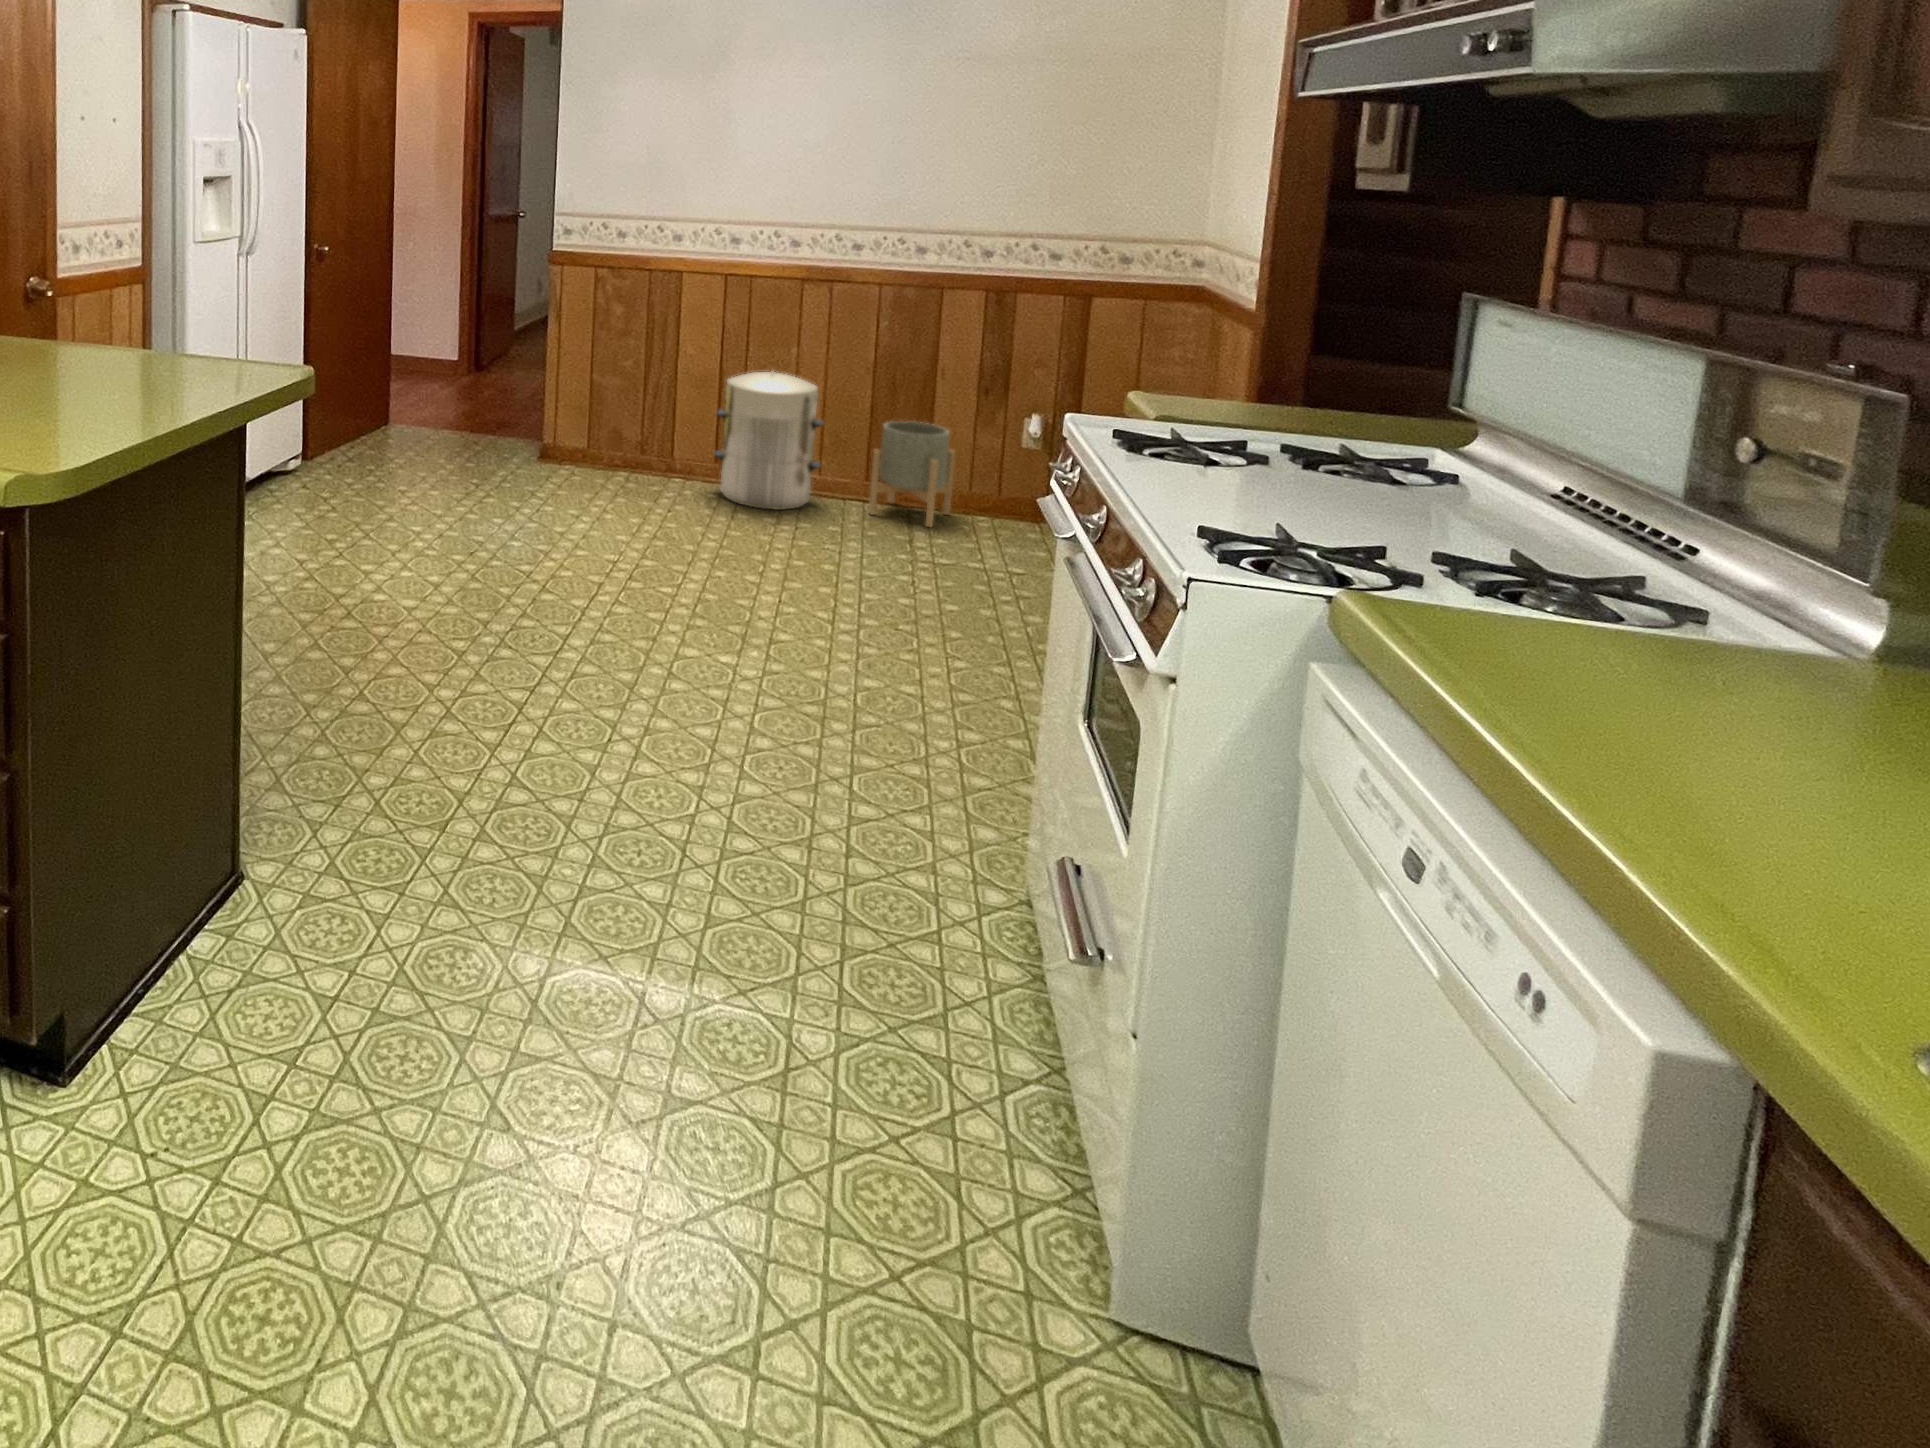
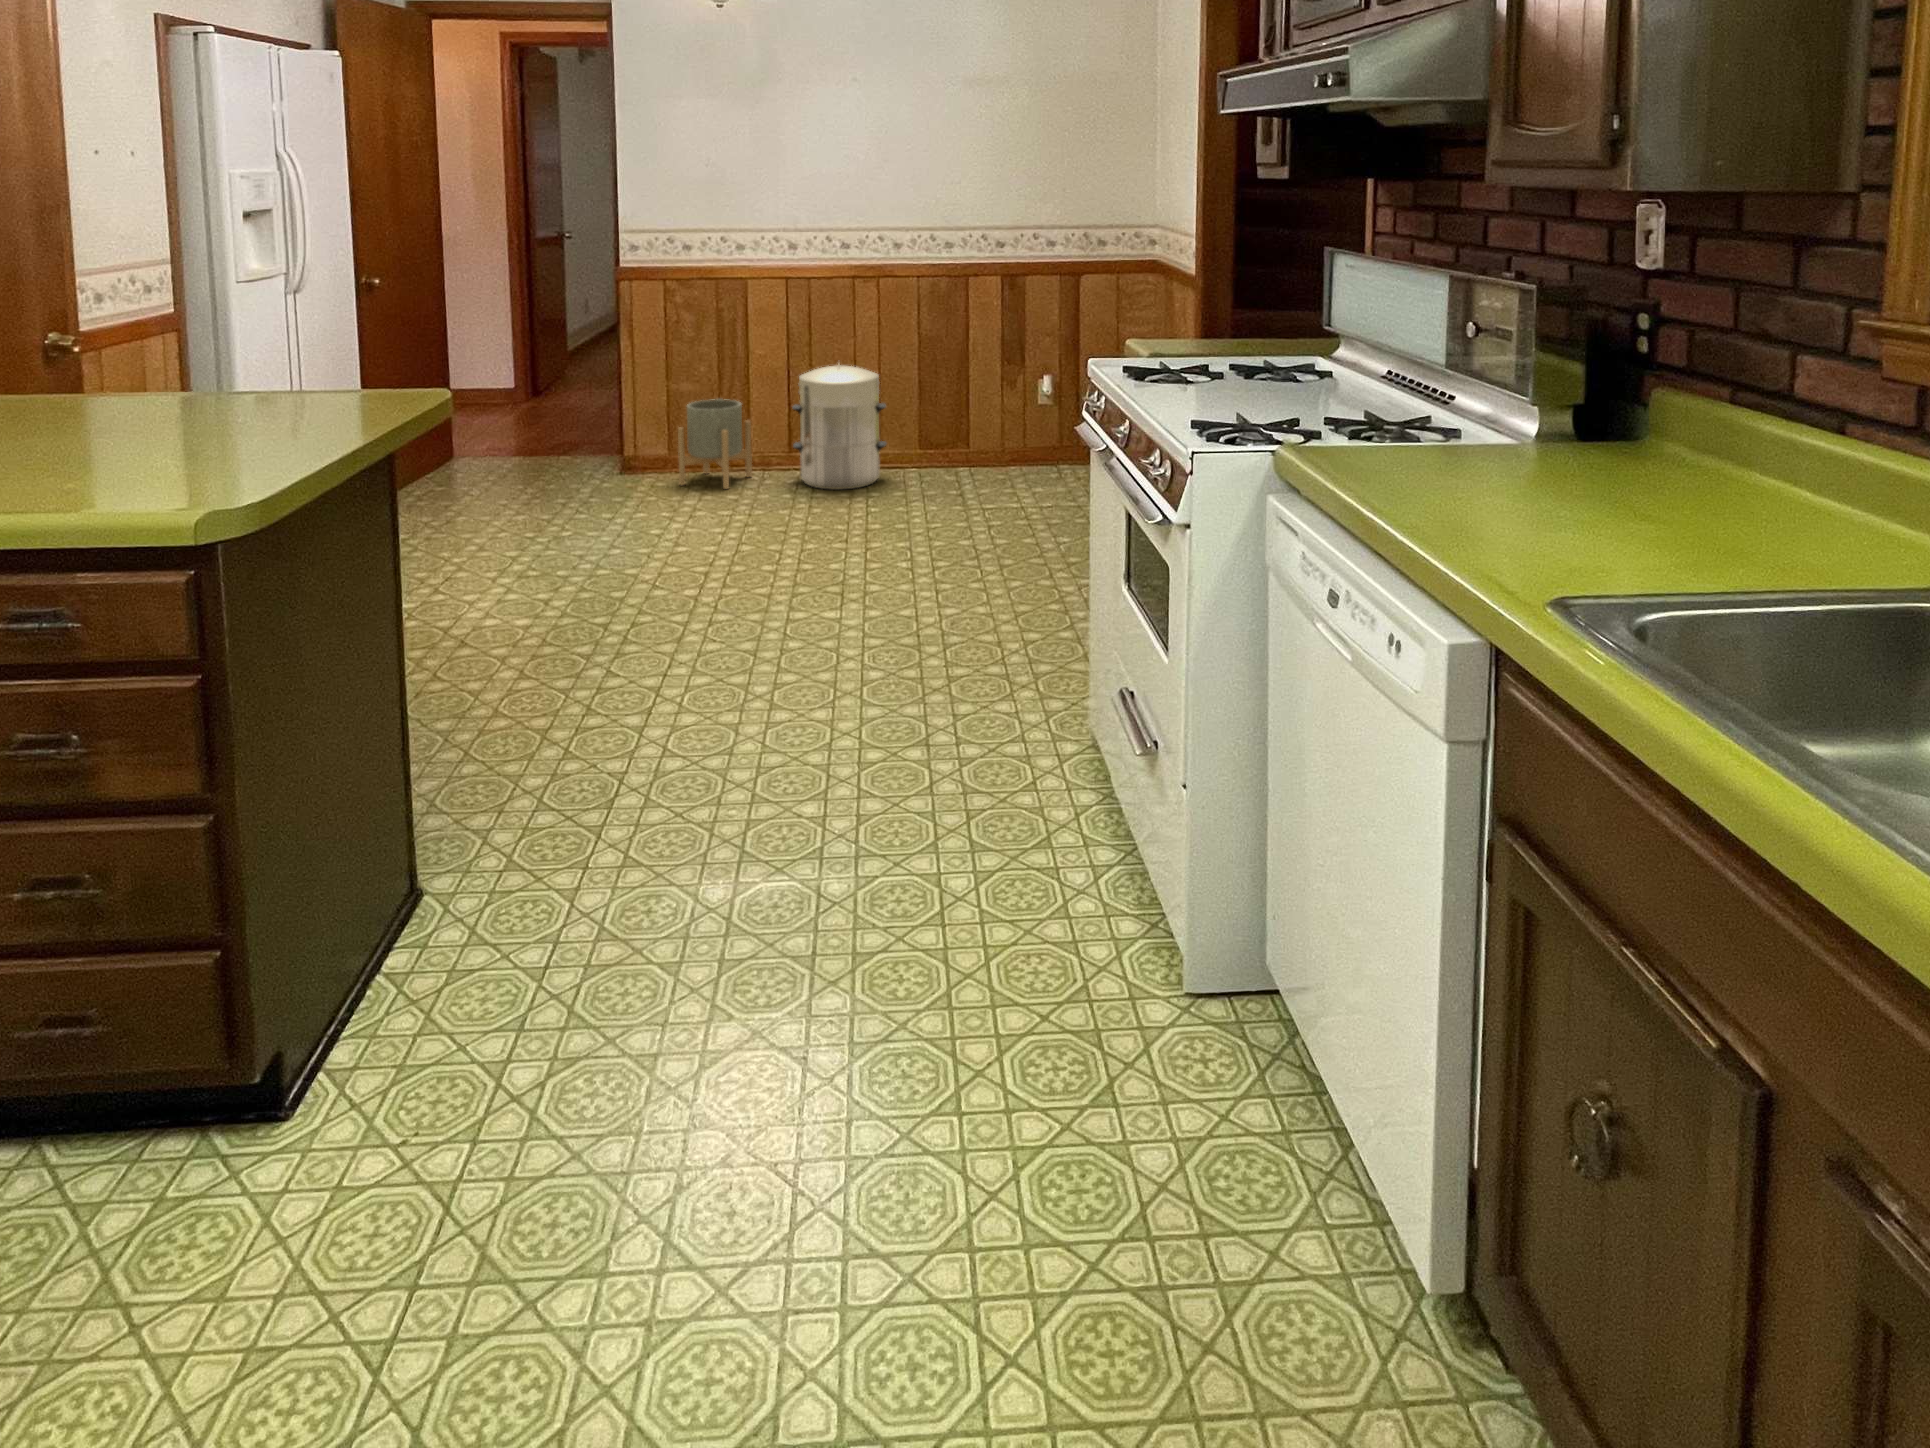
planter: present [869,421,955,527] -> present [678,399,752,489]

